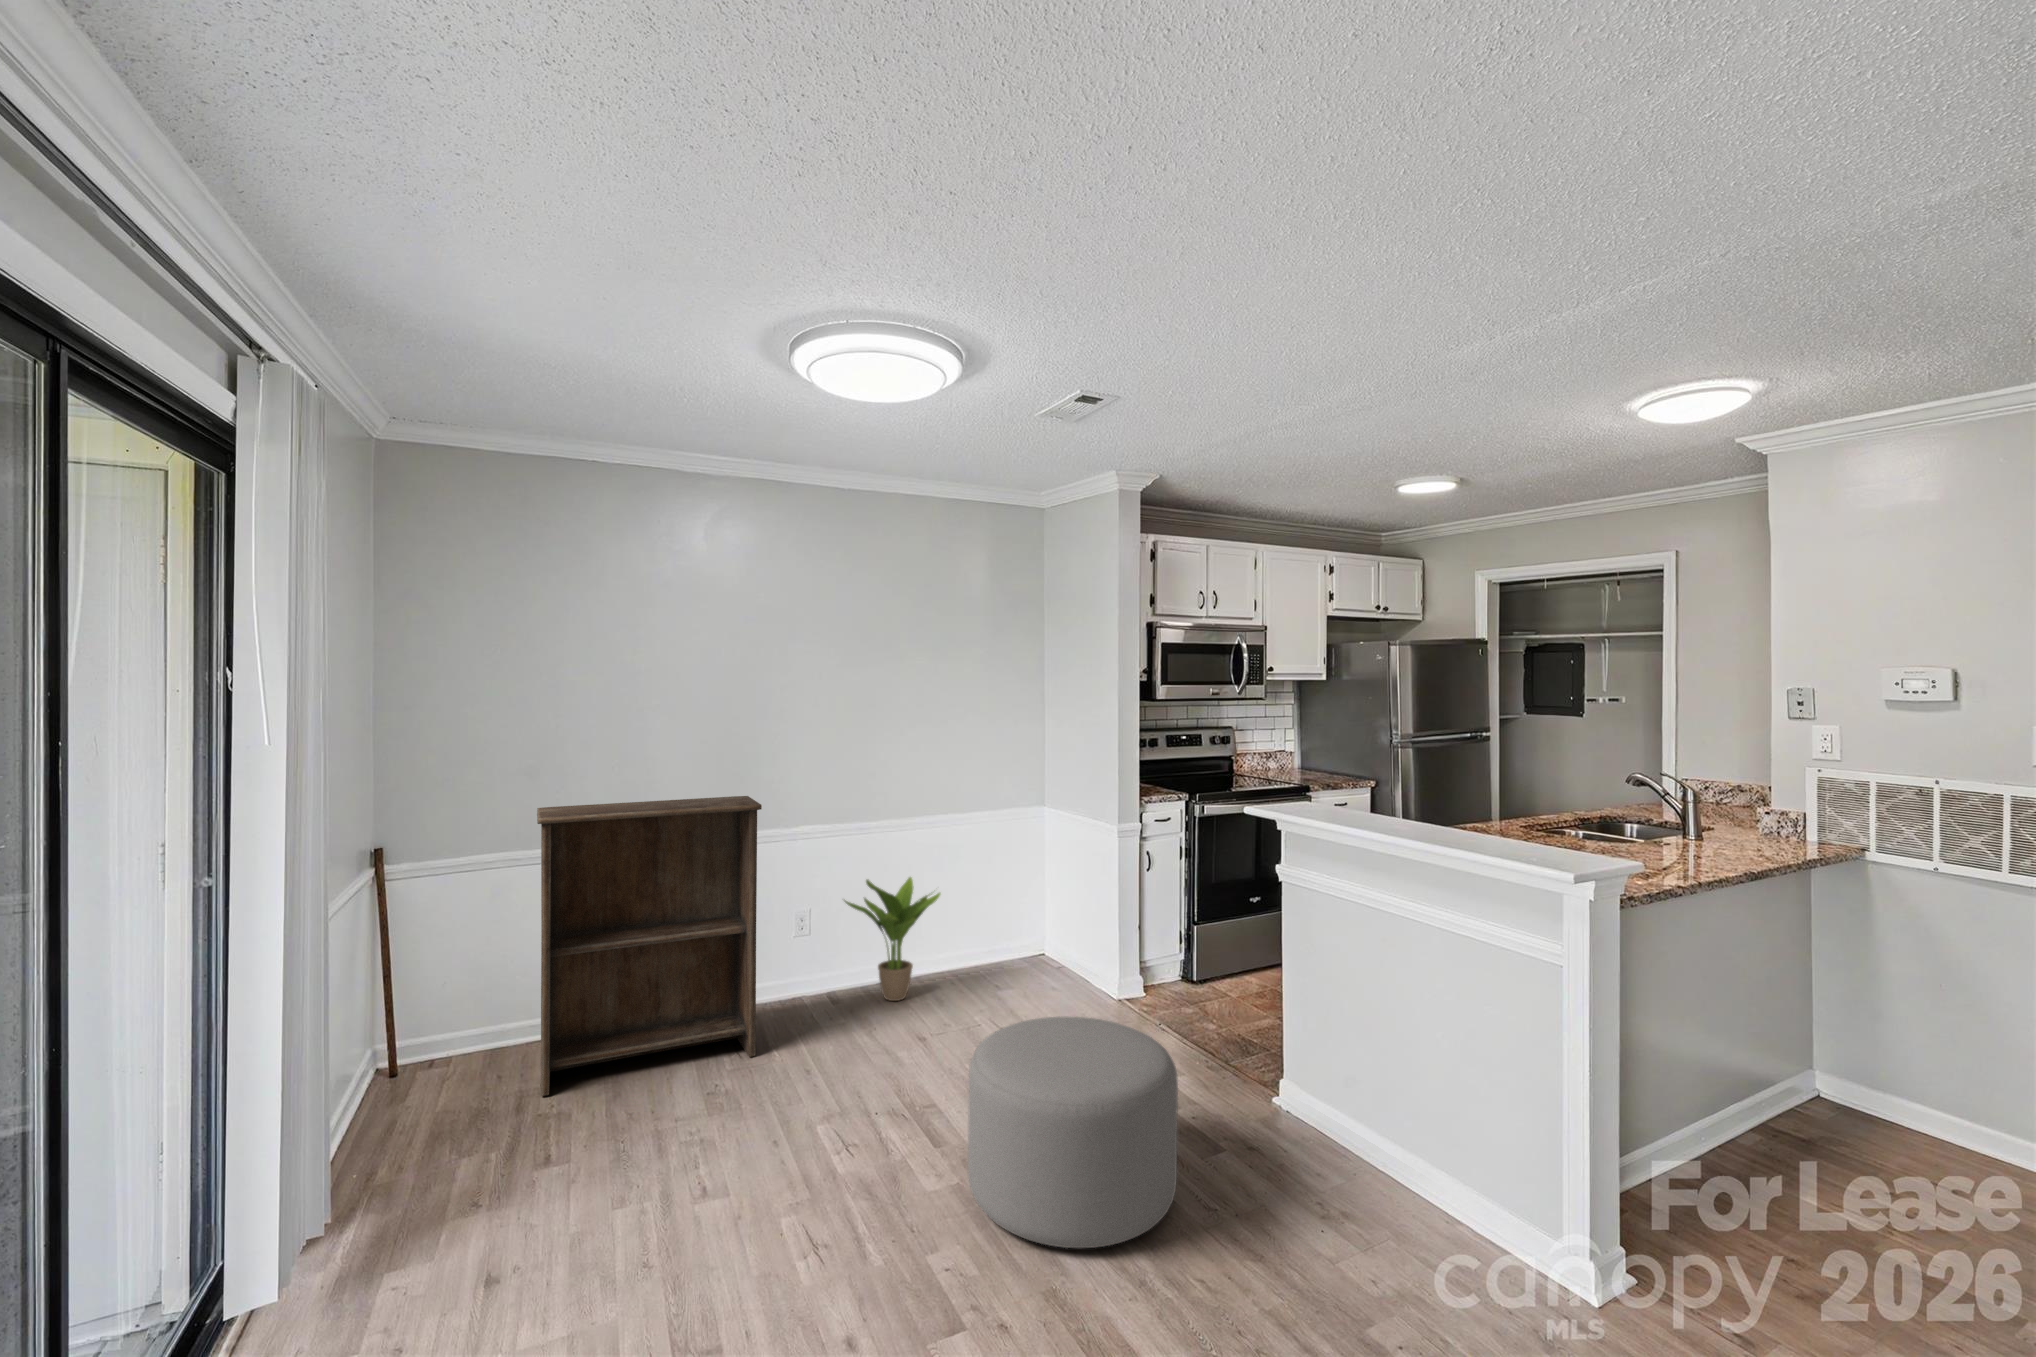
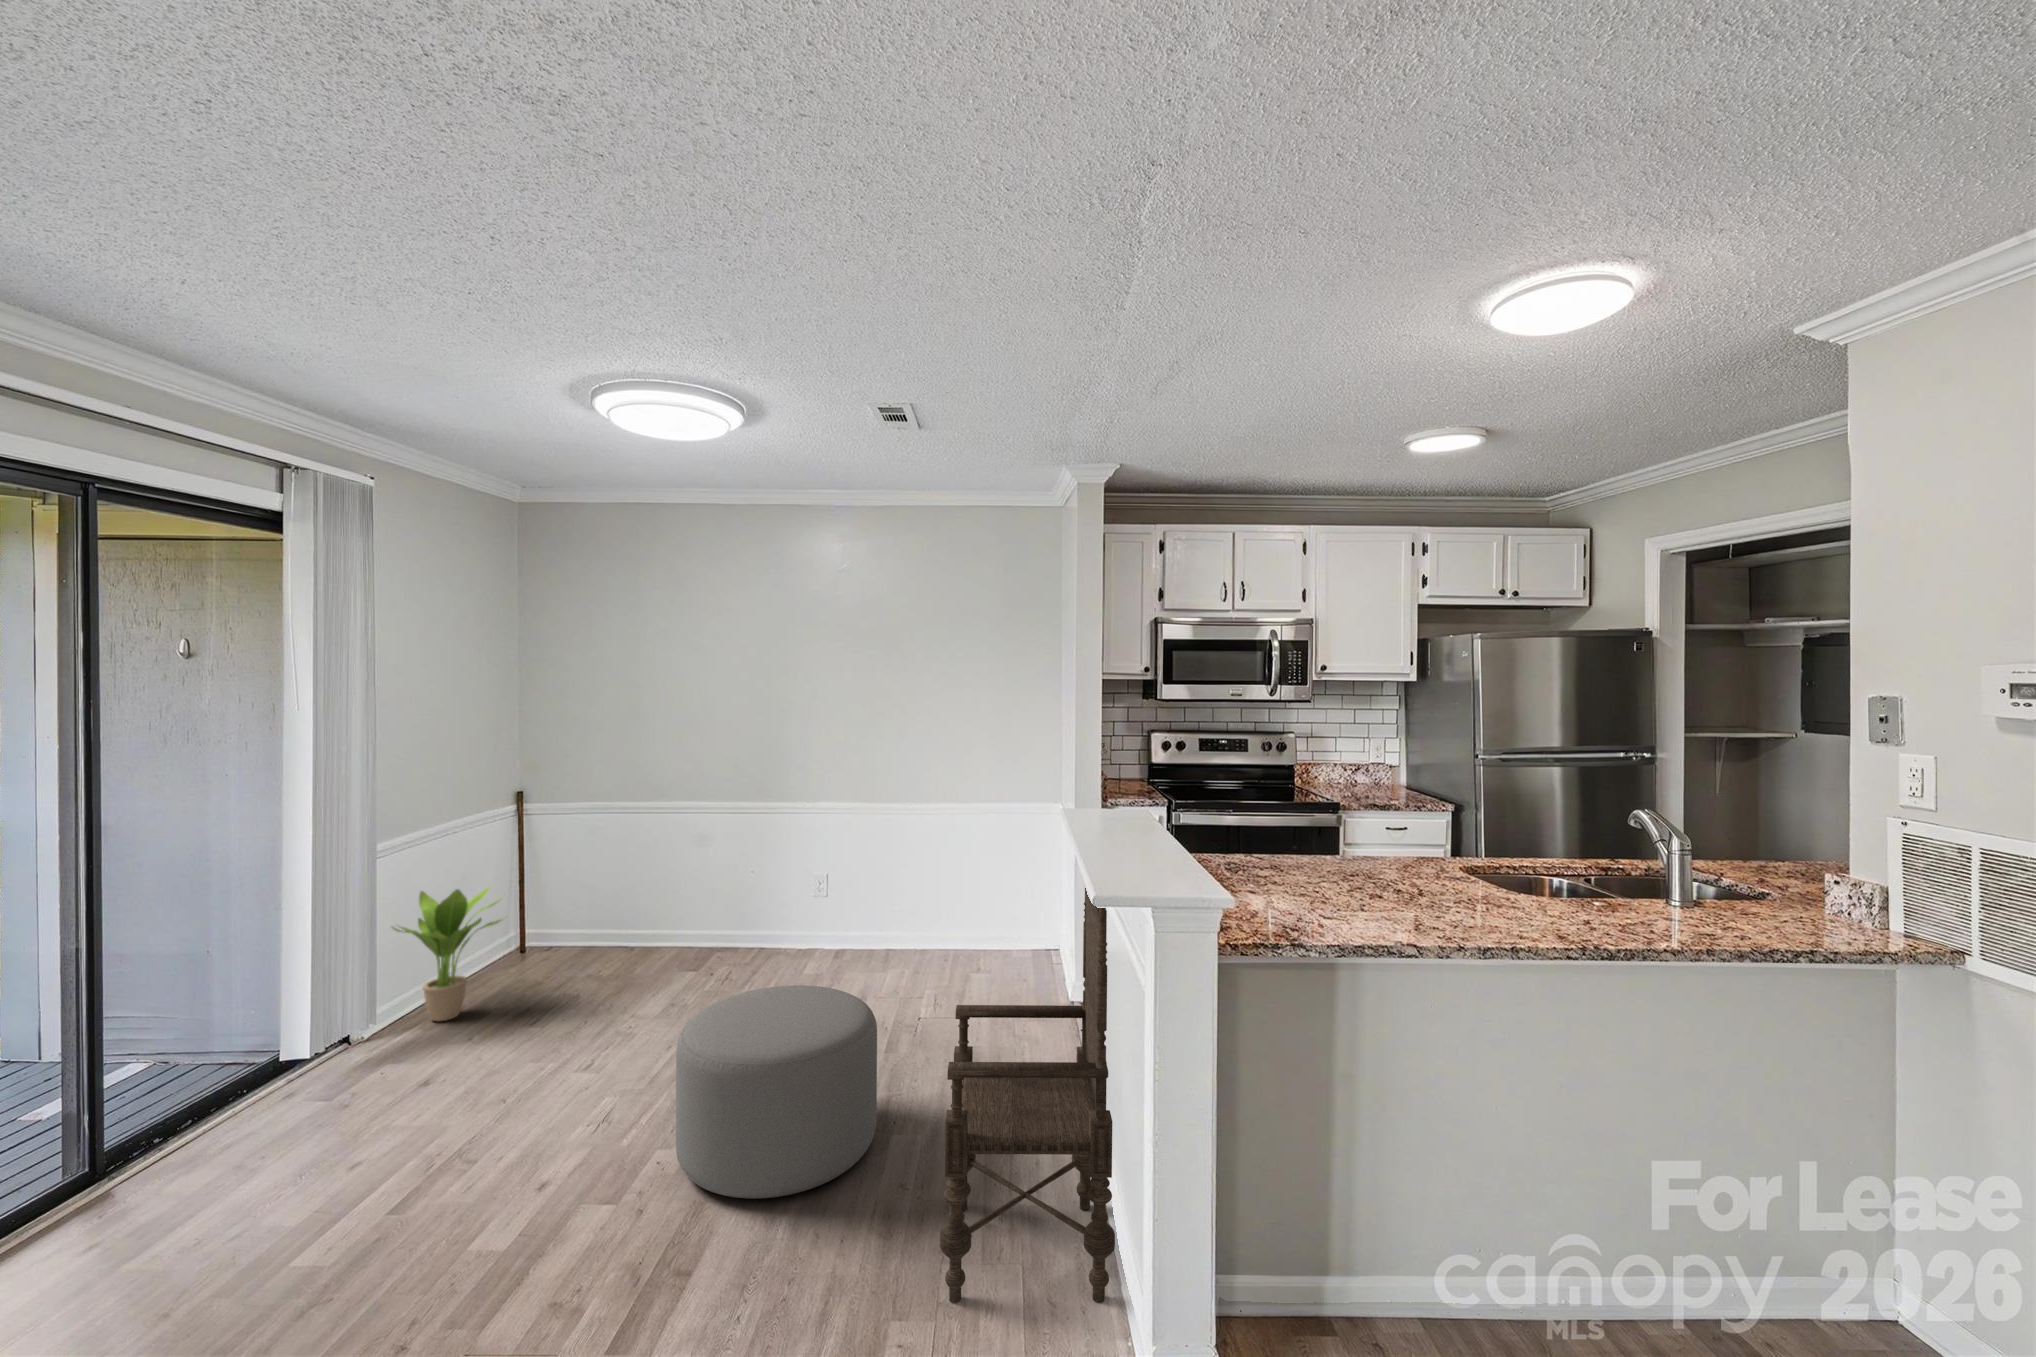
bookshelf: present [537,796,762,1096] -> none [564,769,746,985]
armchair: none [1281,843,1493,1261] -> present [940,888,1115,1303]
potted plant: present [845,877,940,1001] -> present [393,886,503,1021]

